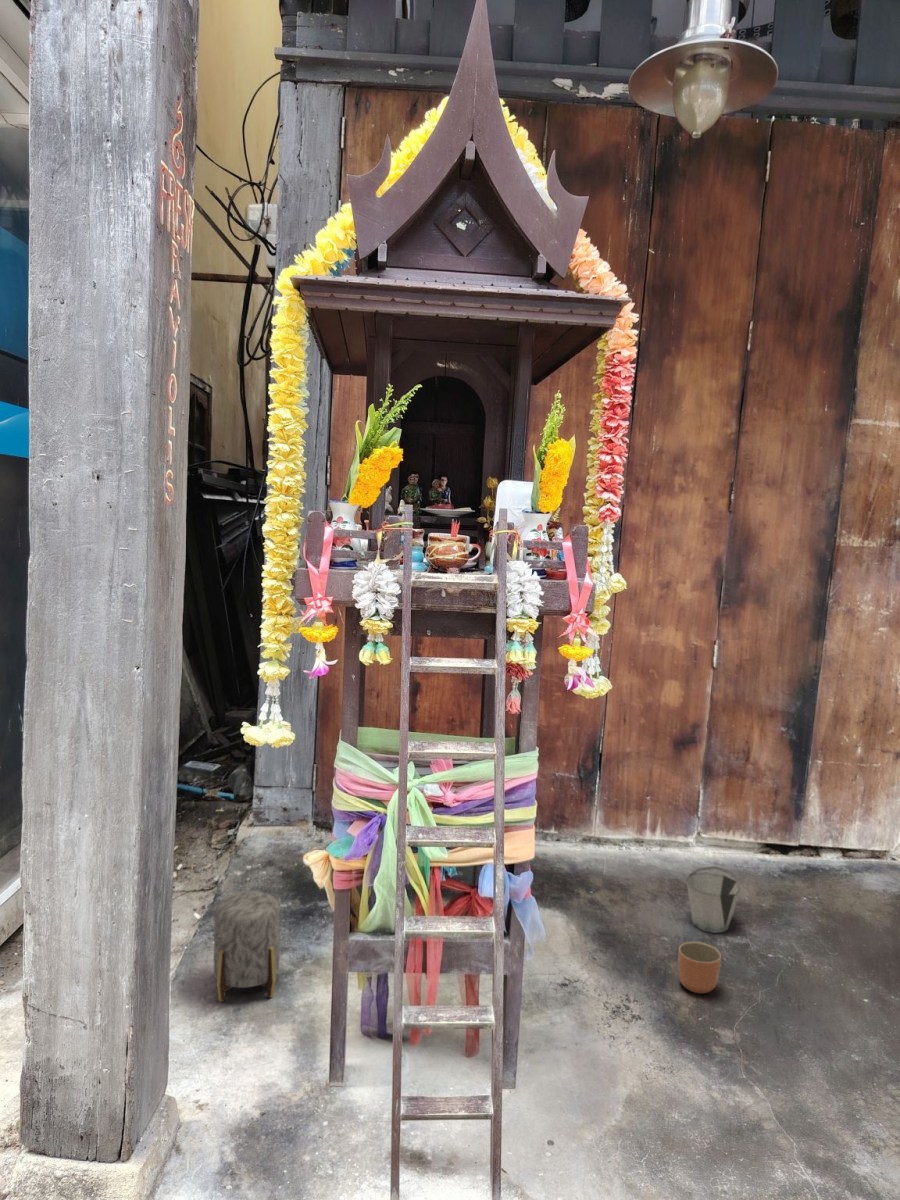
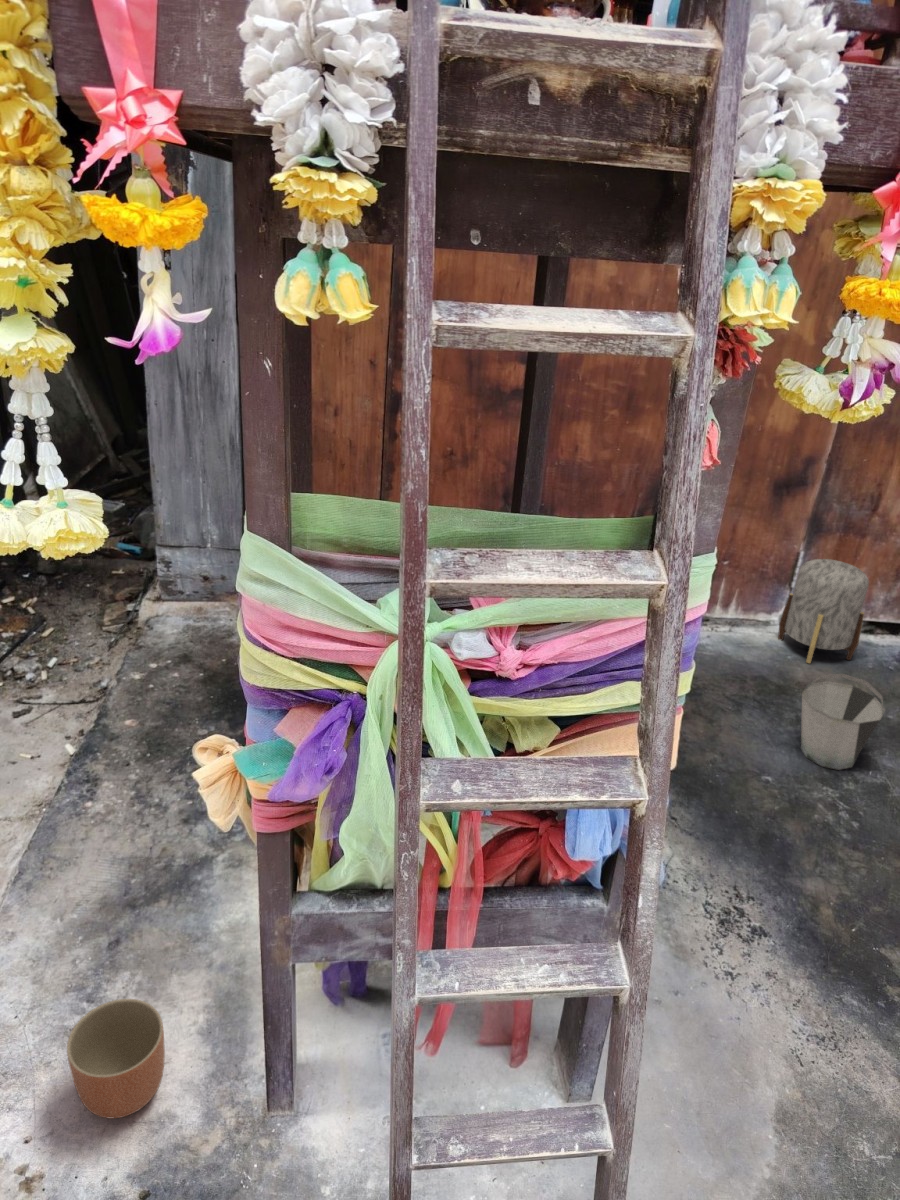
stool: present [214,891,280,1002] -> present [778,559,869,663]
planter: present [678,942,721,994] -> present [67,999,165,1119]

